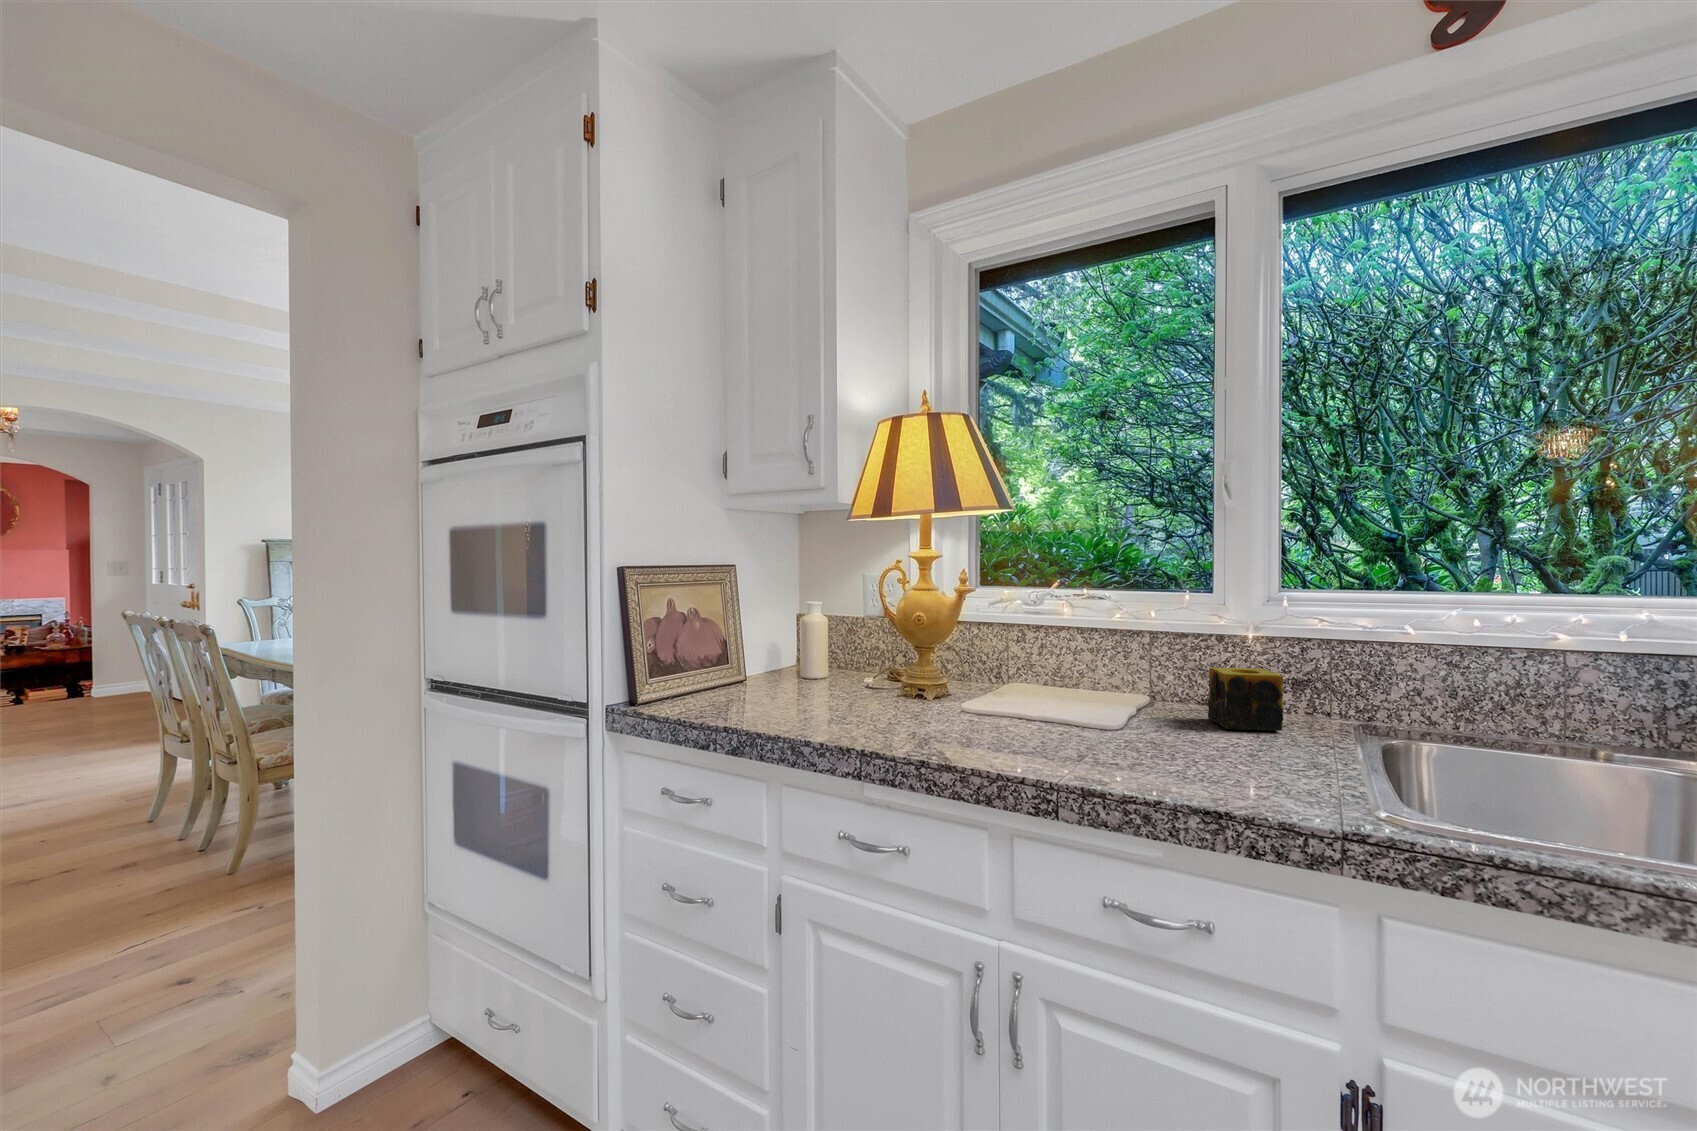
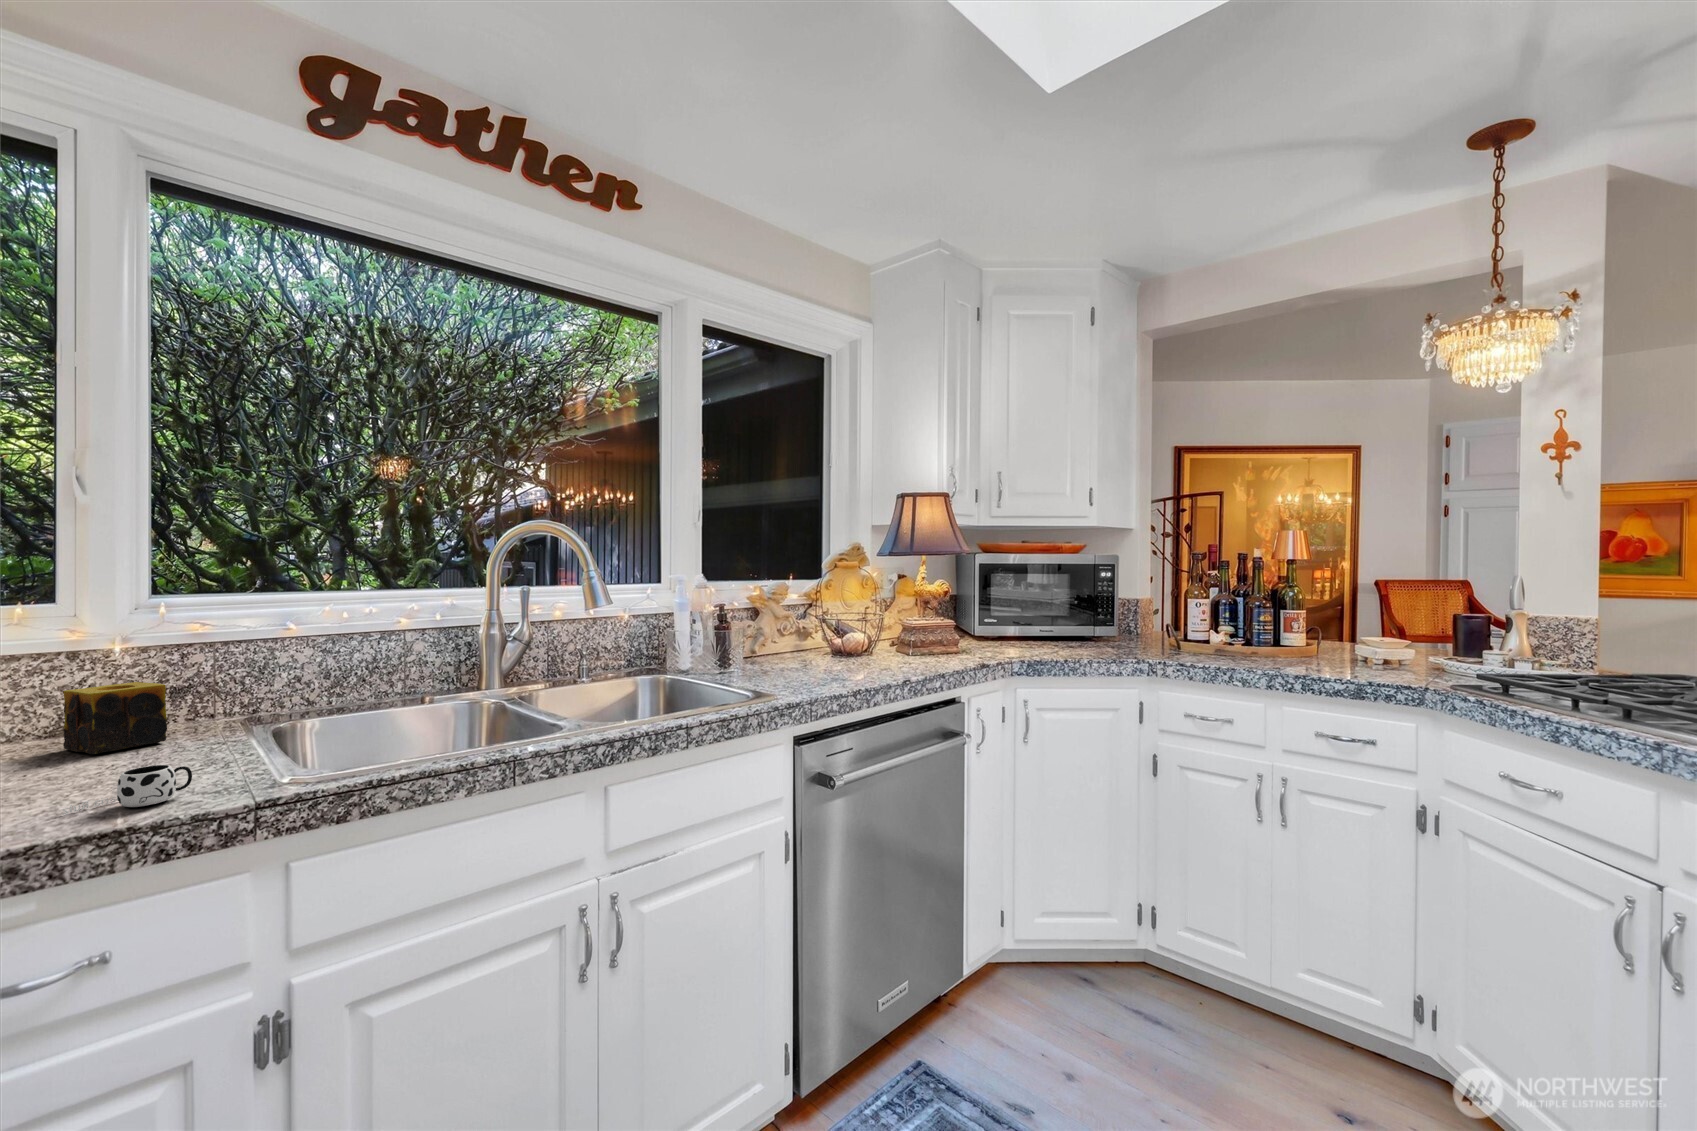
mug: none [1186,755,1287,796] -> present [62,765,192,814]

